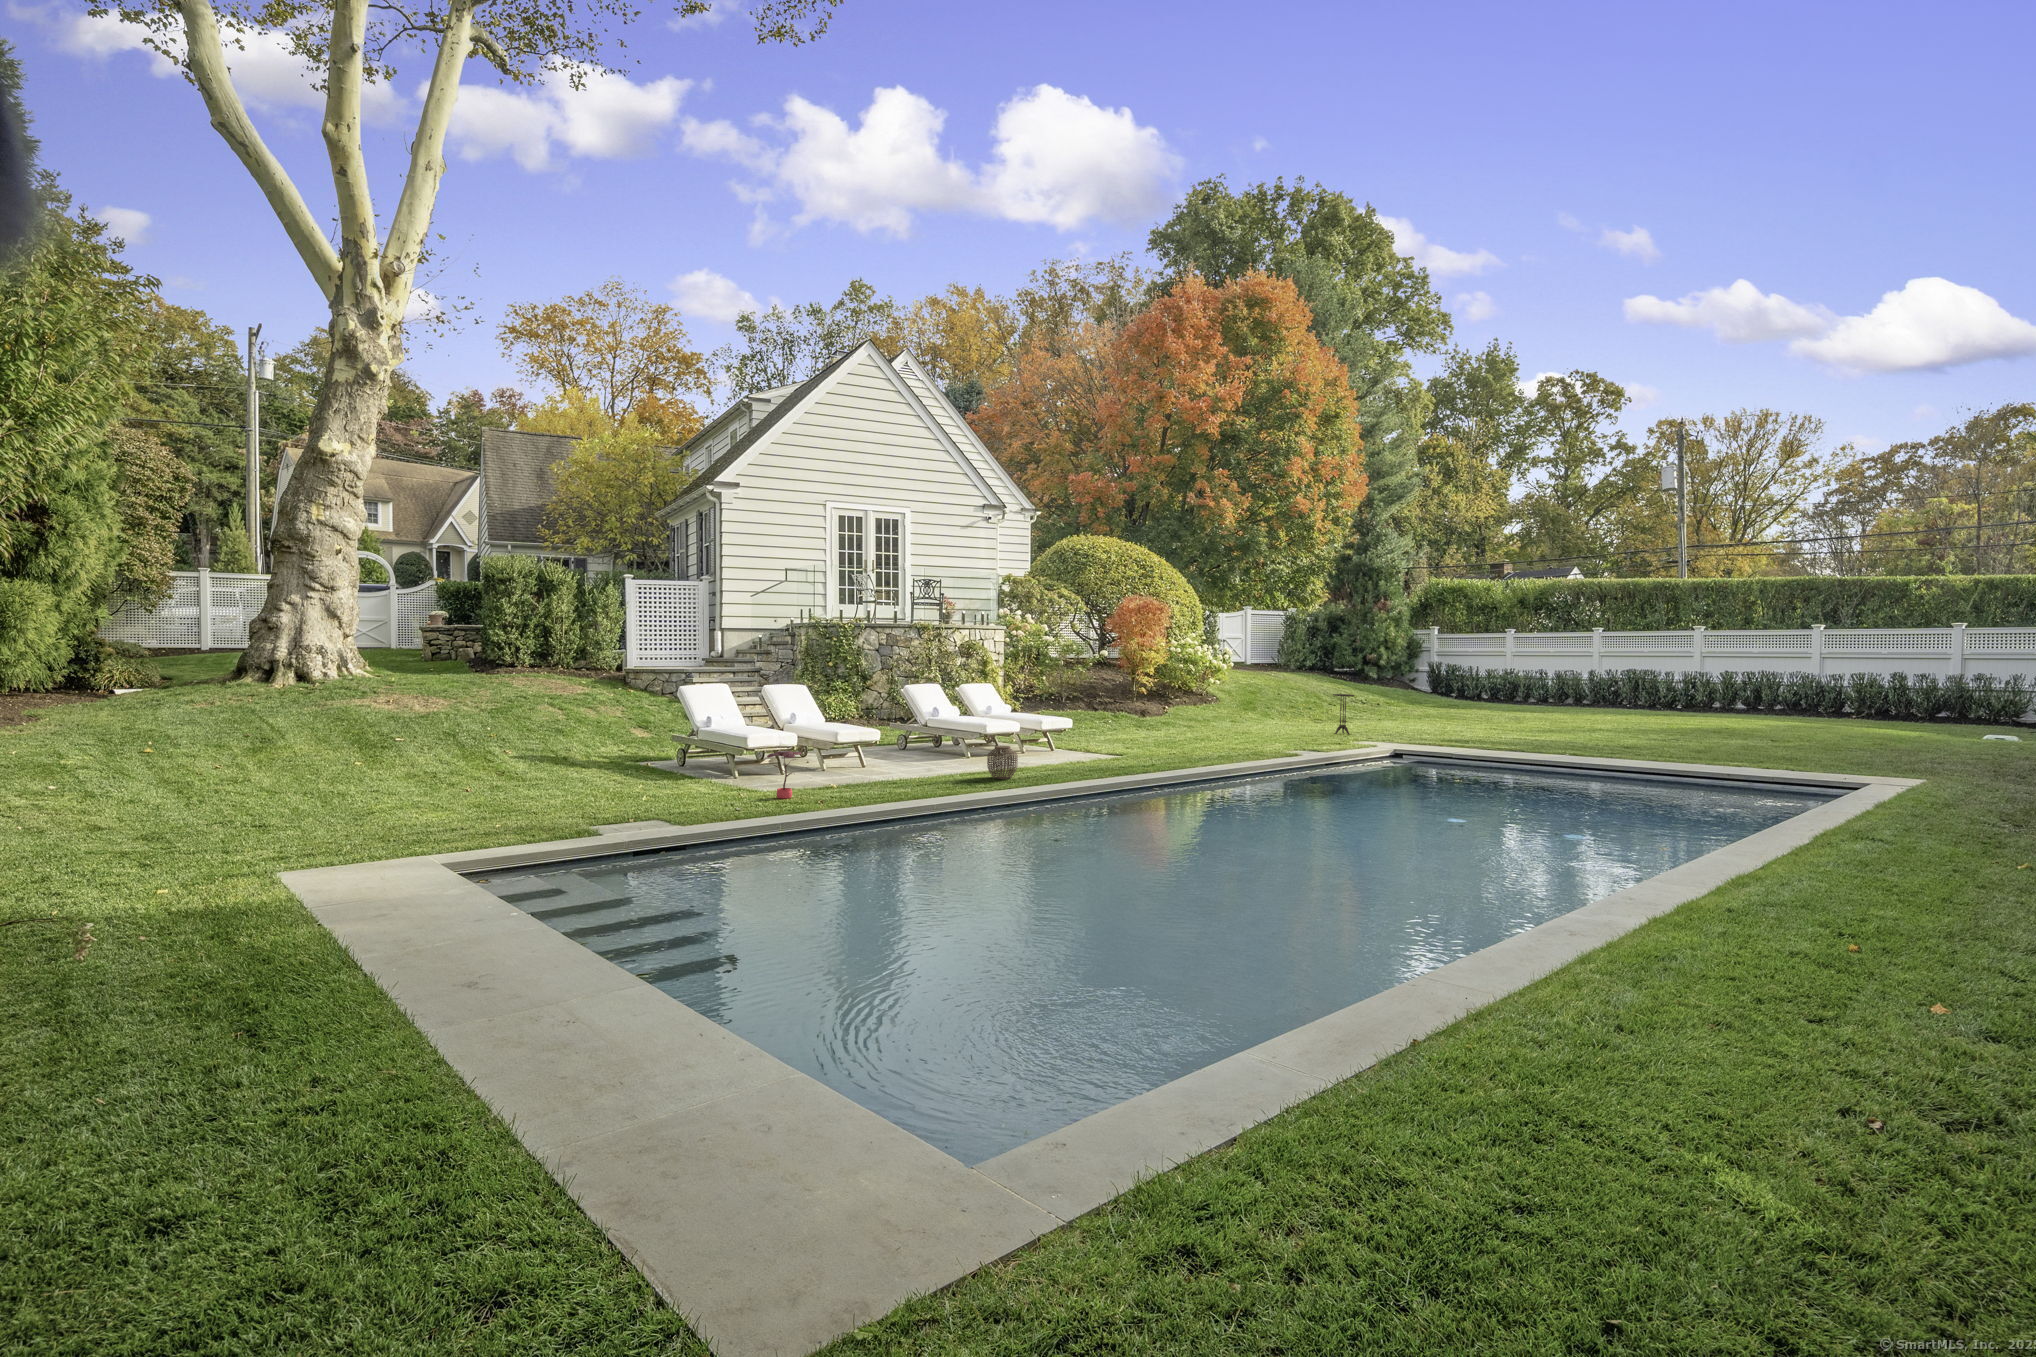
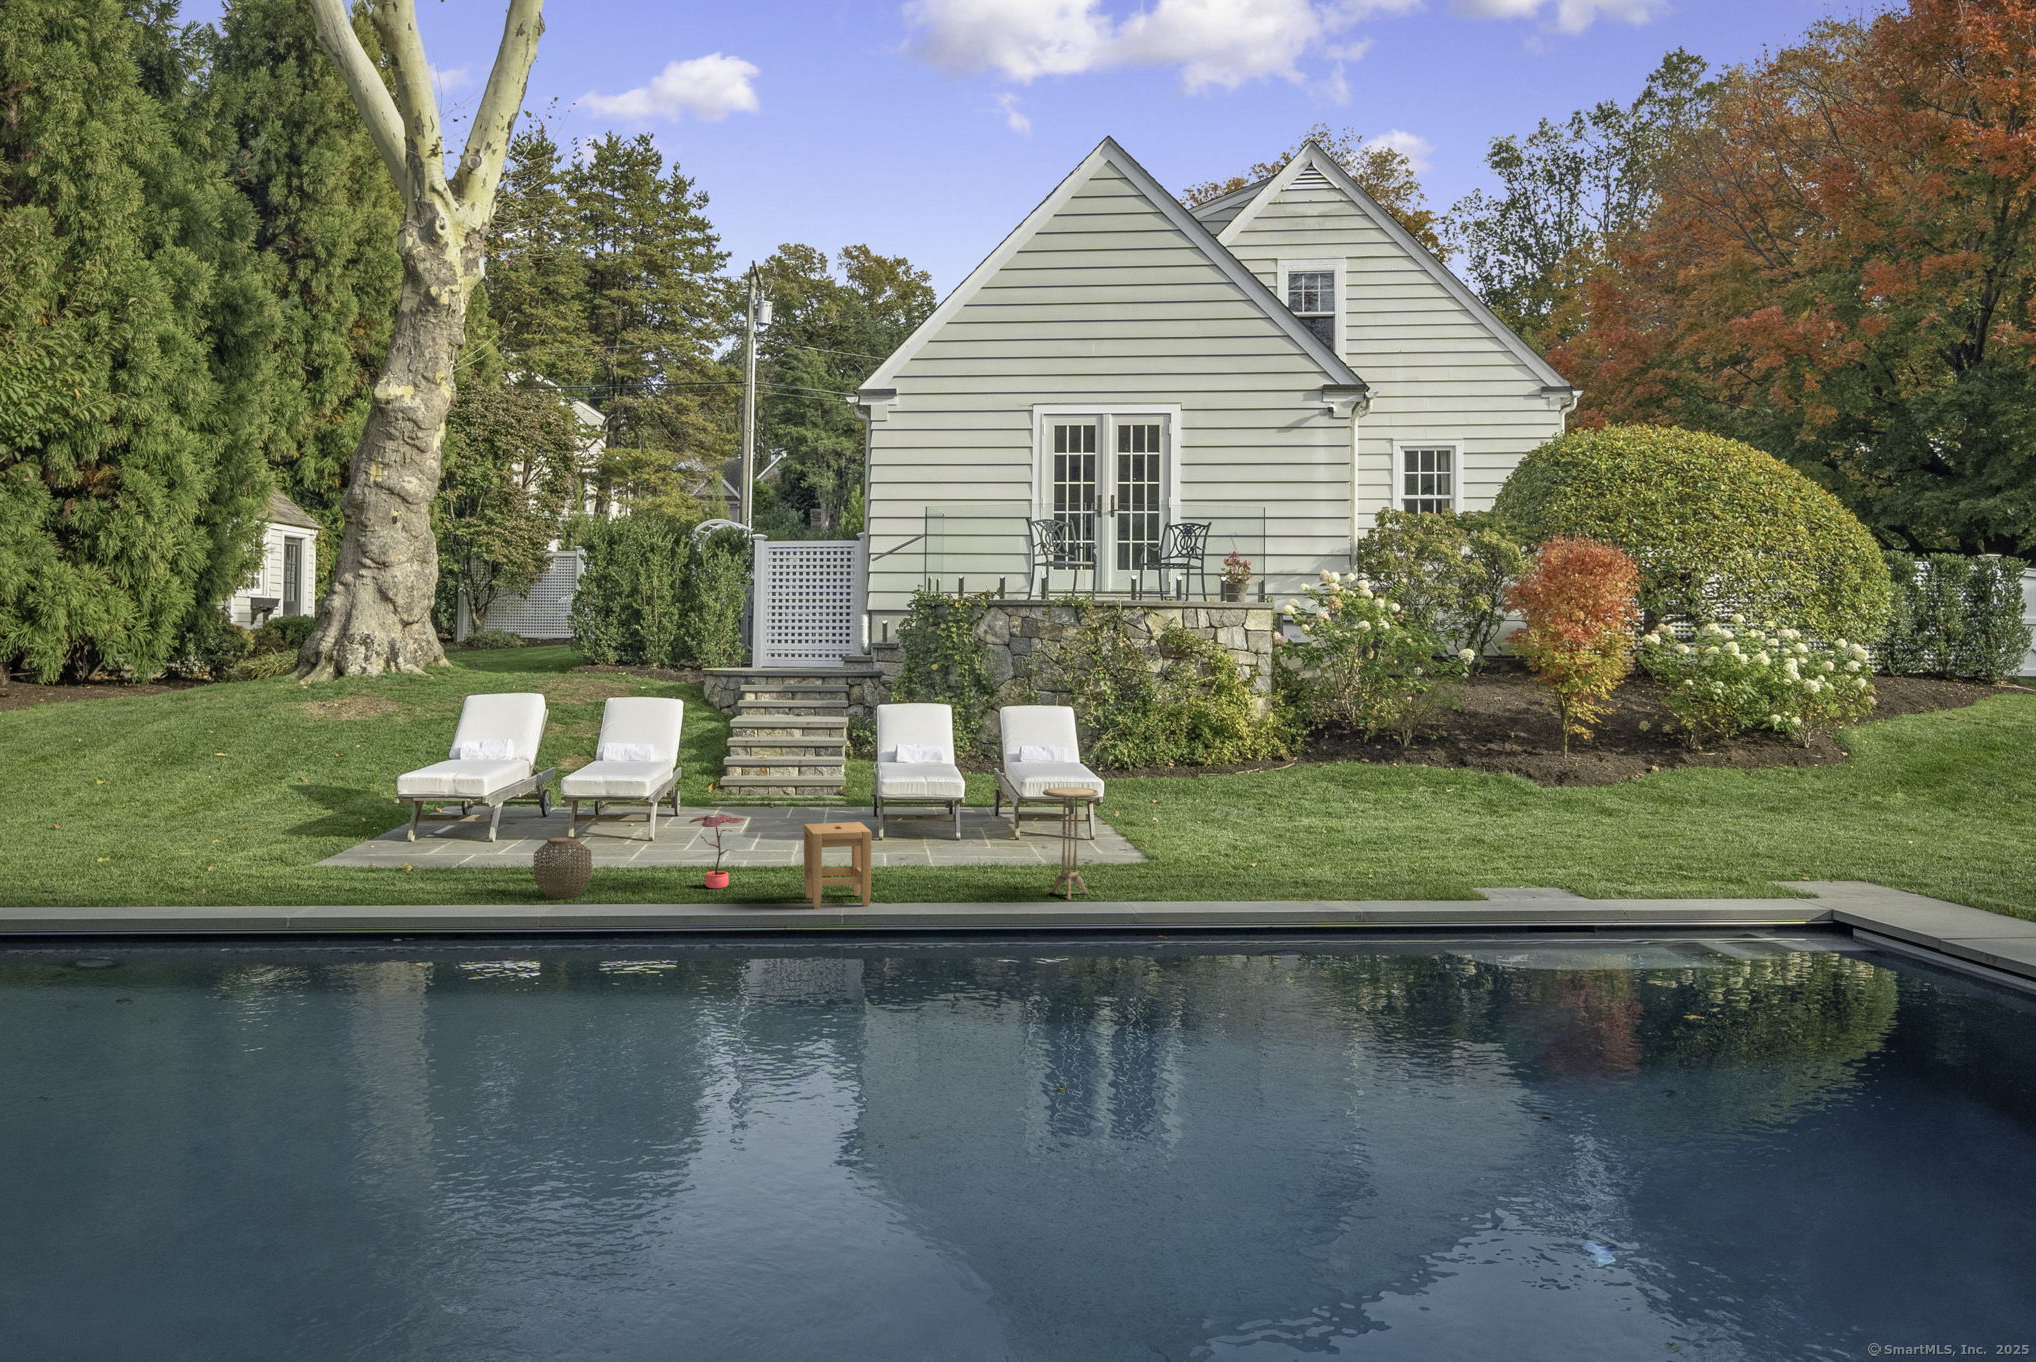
side table: present [1333,694,1354,734] -> present [1043,787,1098,900]
stool: none [1095,728,1134,770] -> present [804,822,872,909]
potted plant: present [767,751,801,799] -> present [689,814,745,888]

